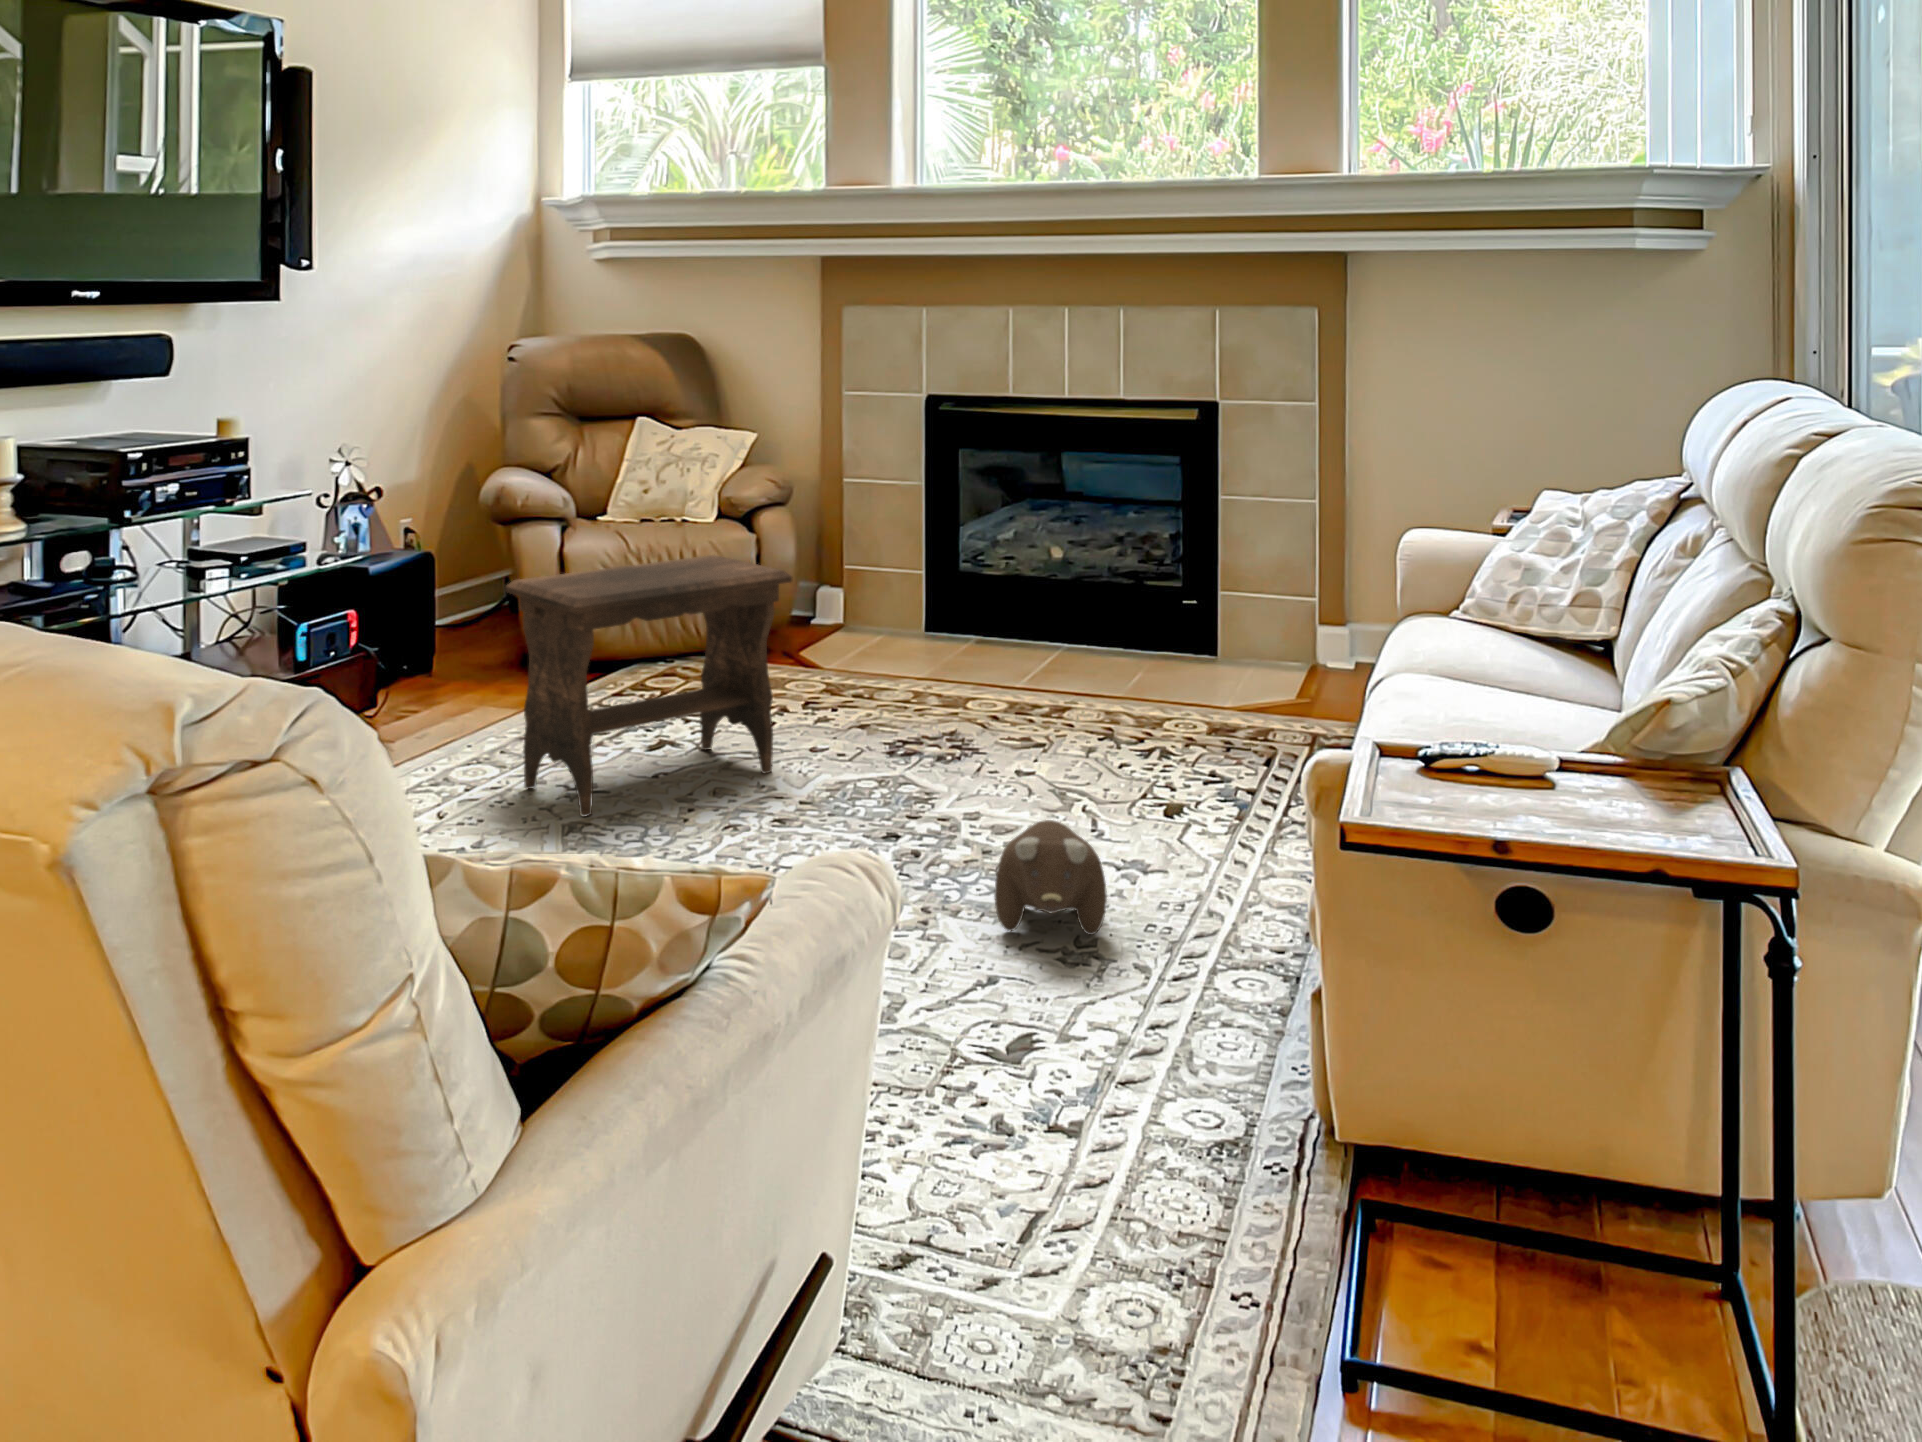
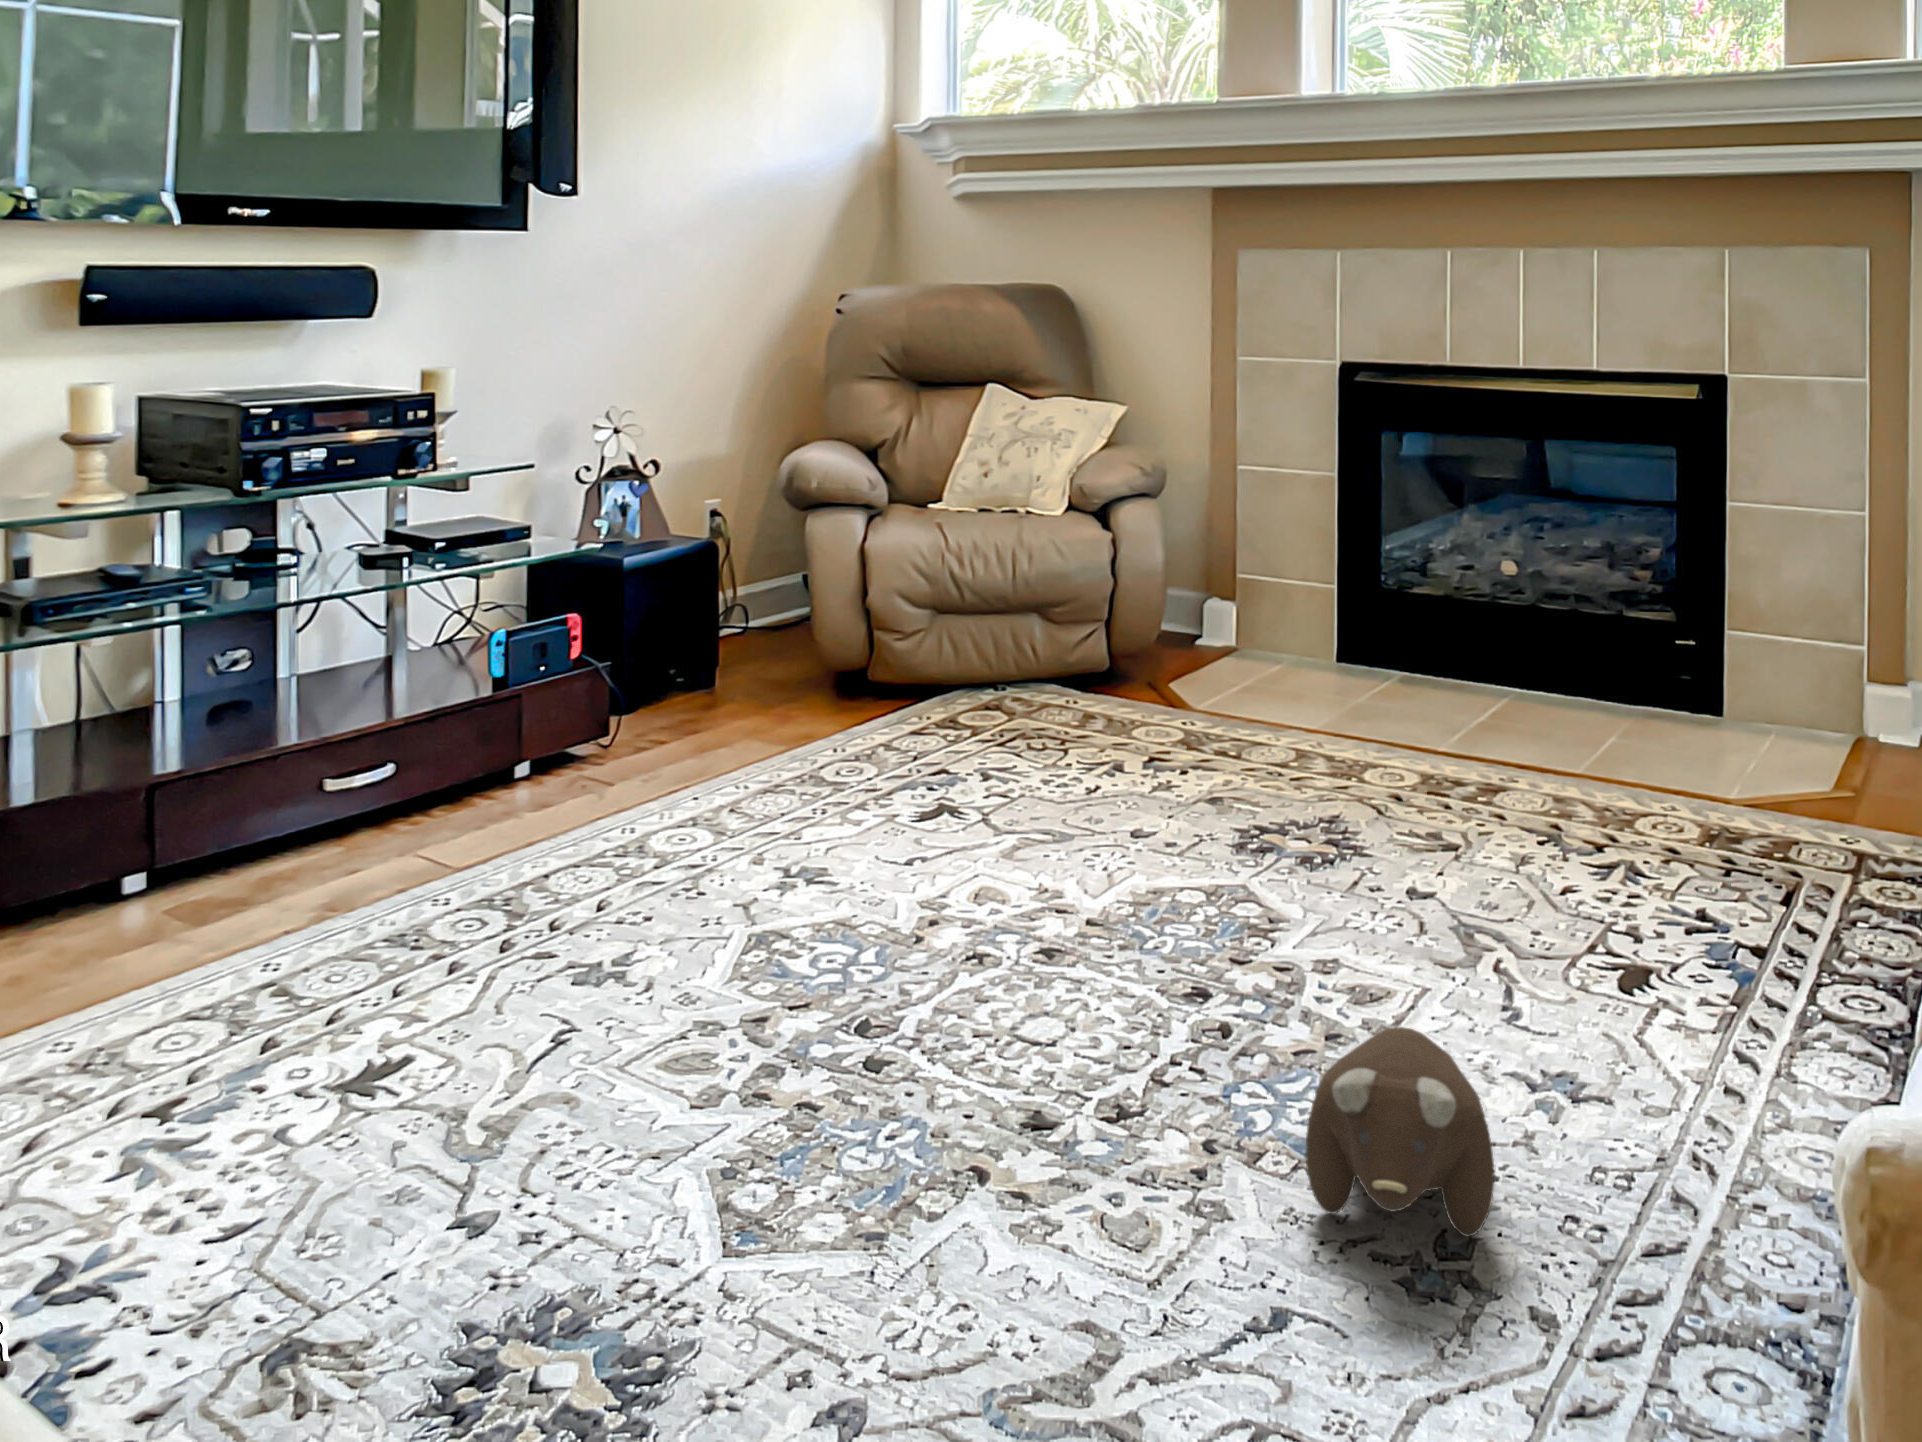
footstool: present [505,555,792,816] -> none [703,562,1095,923]

